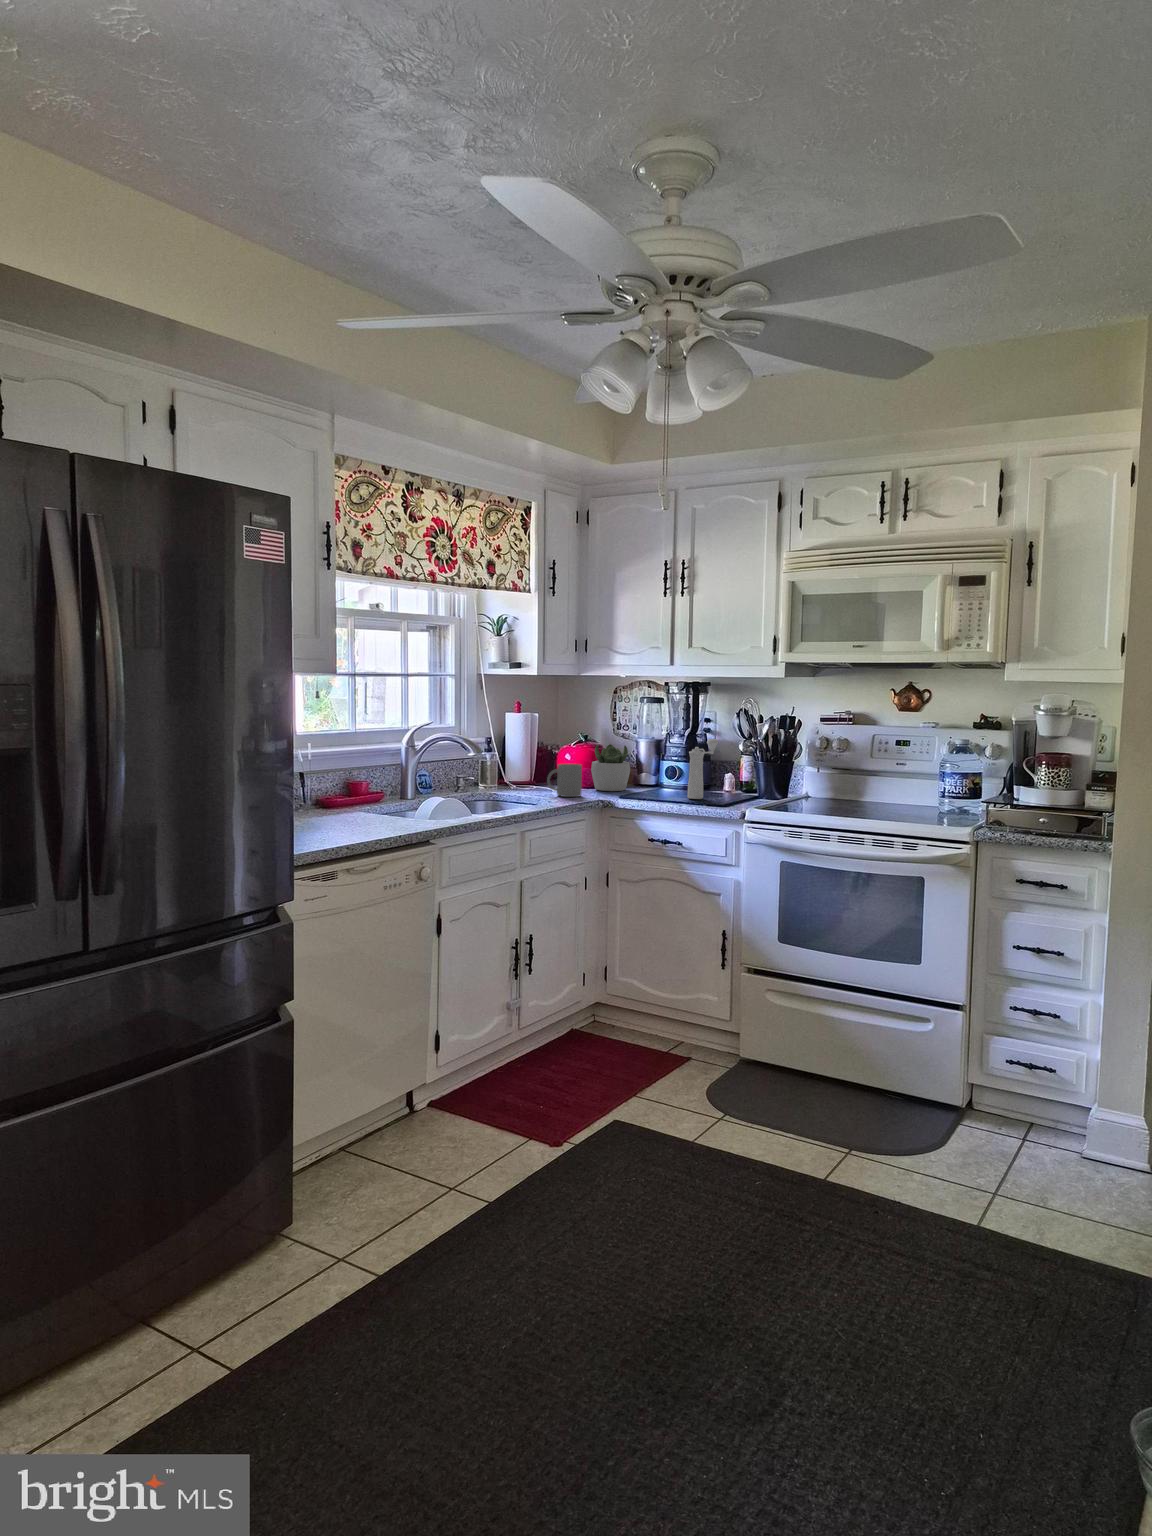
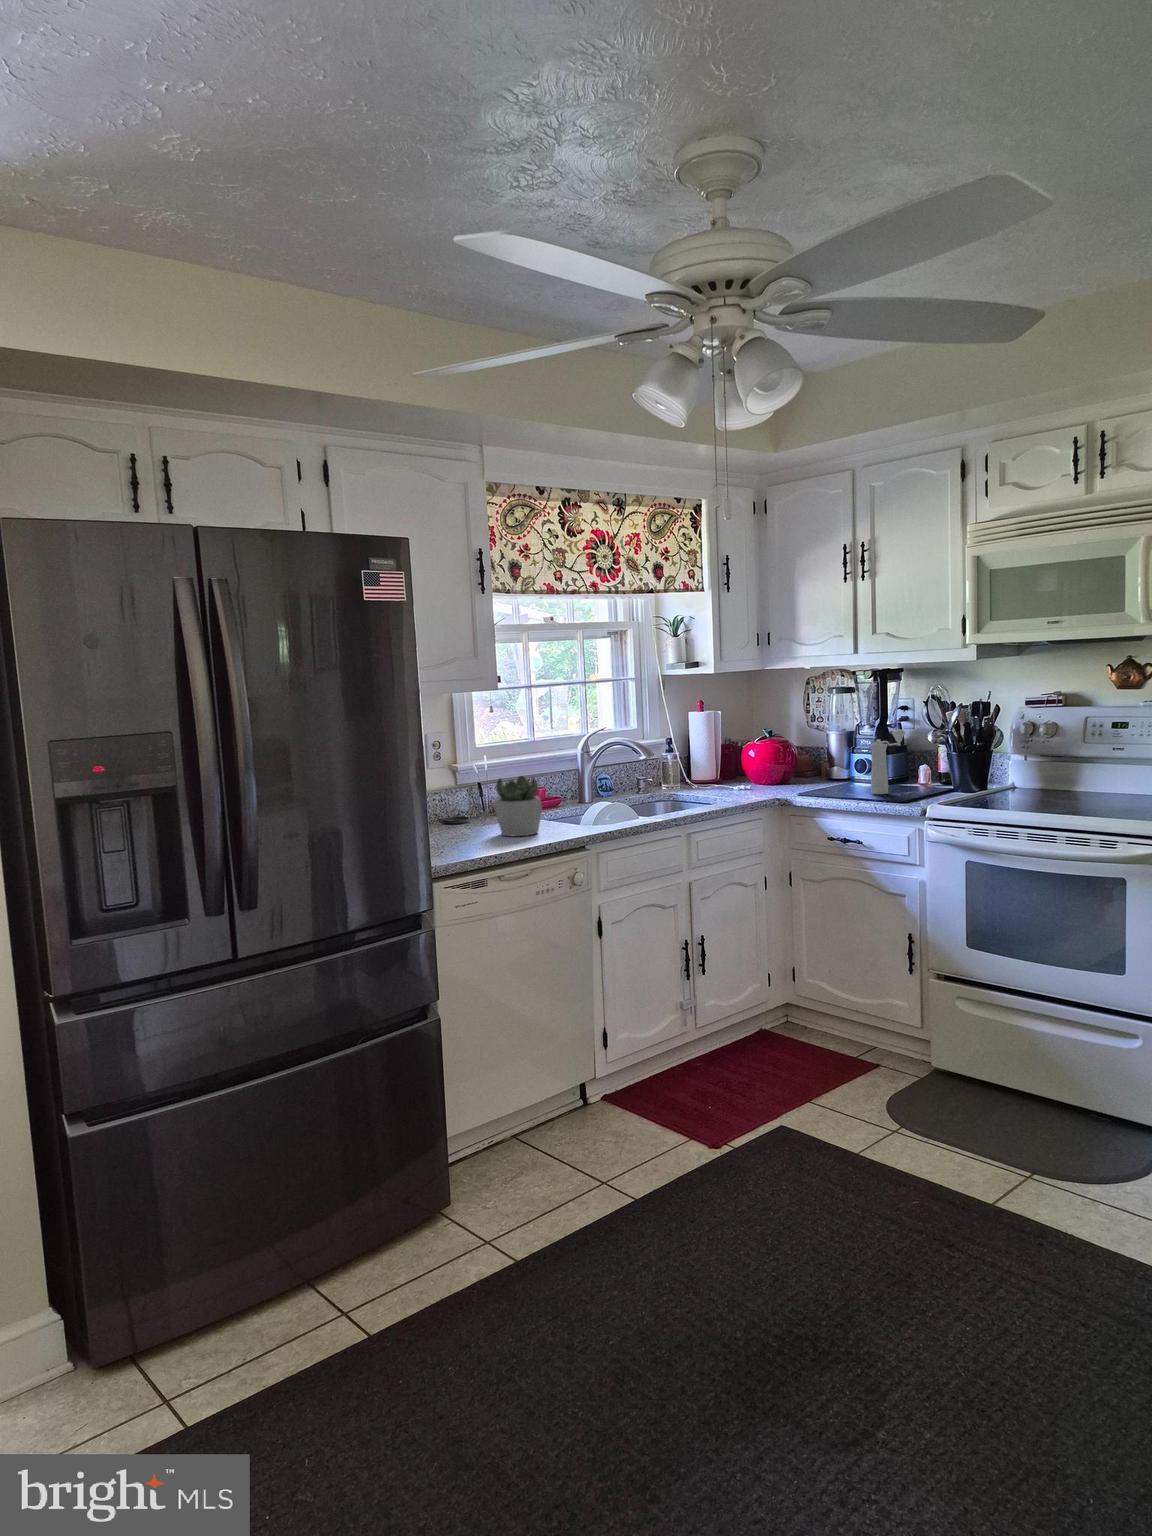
succulent plant: present [591,744,630,791] -> present [495,776,542,836]
mug: present [547,764,582,797] -> none [724,762,761,797]

